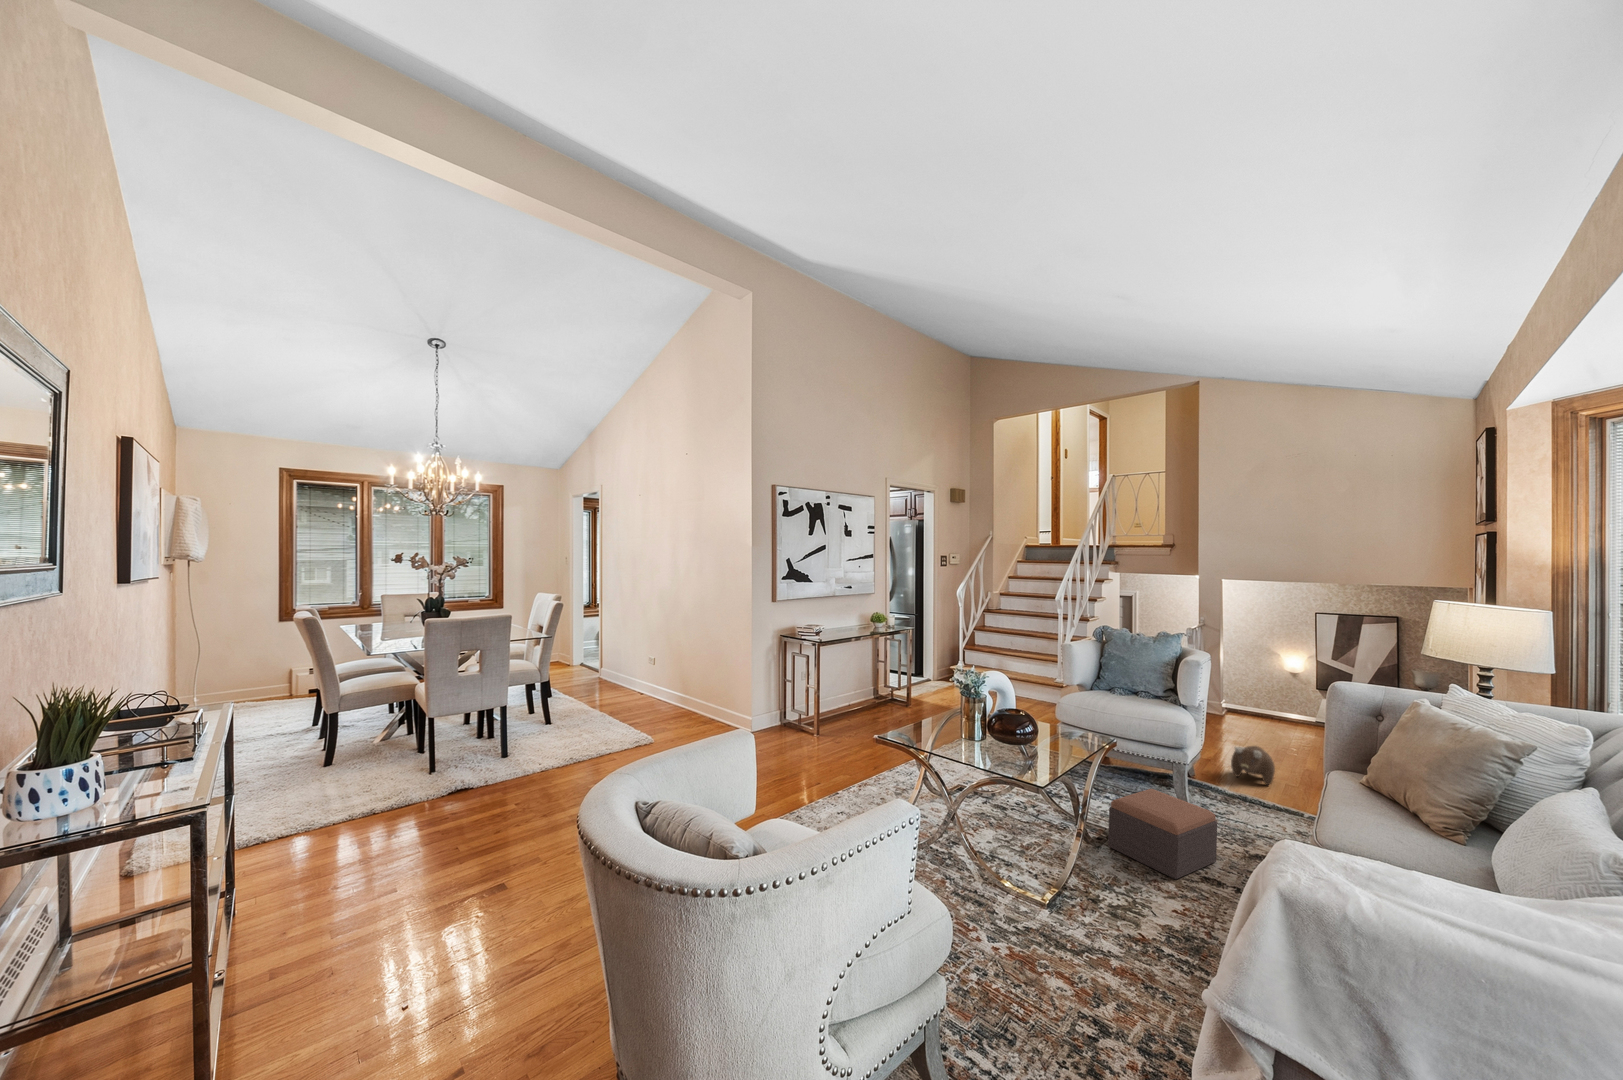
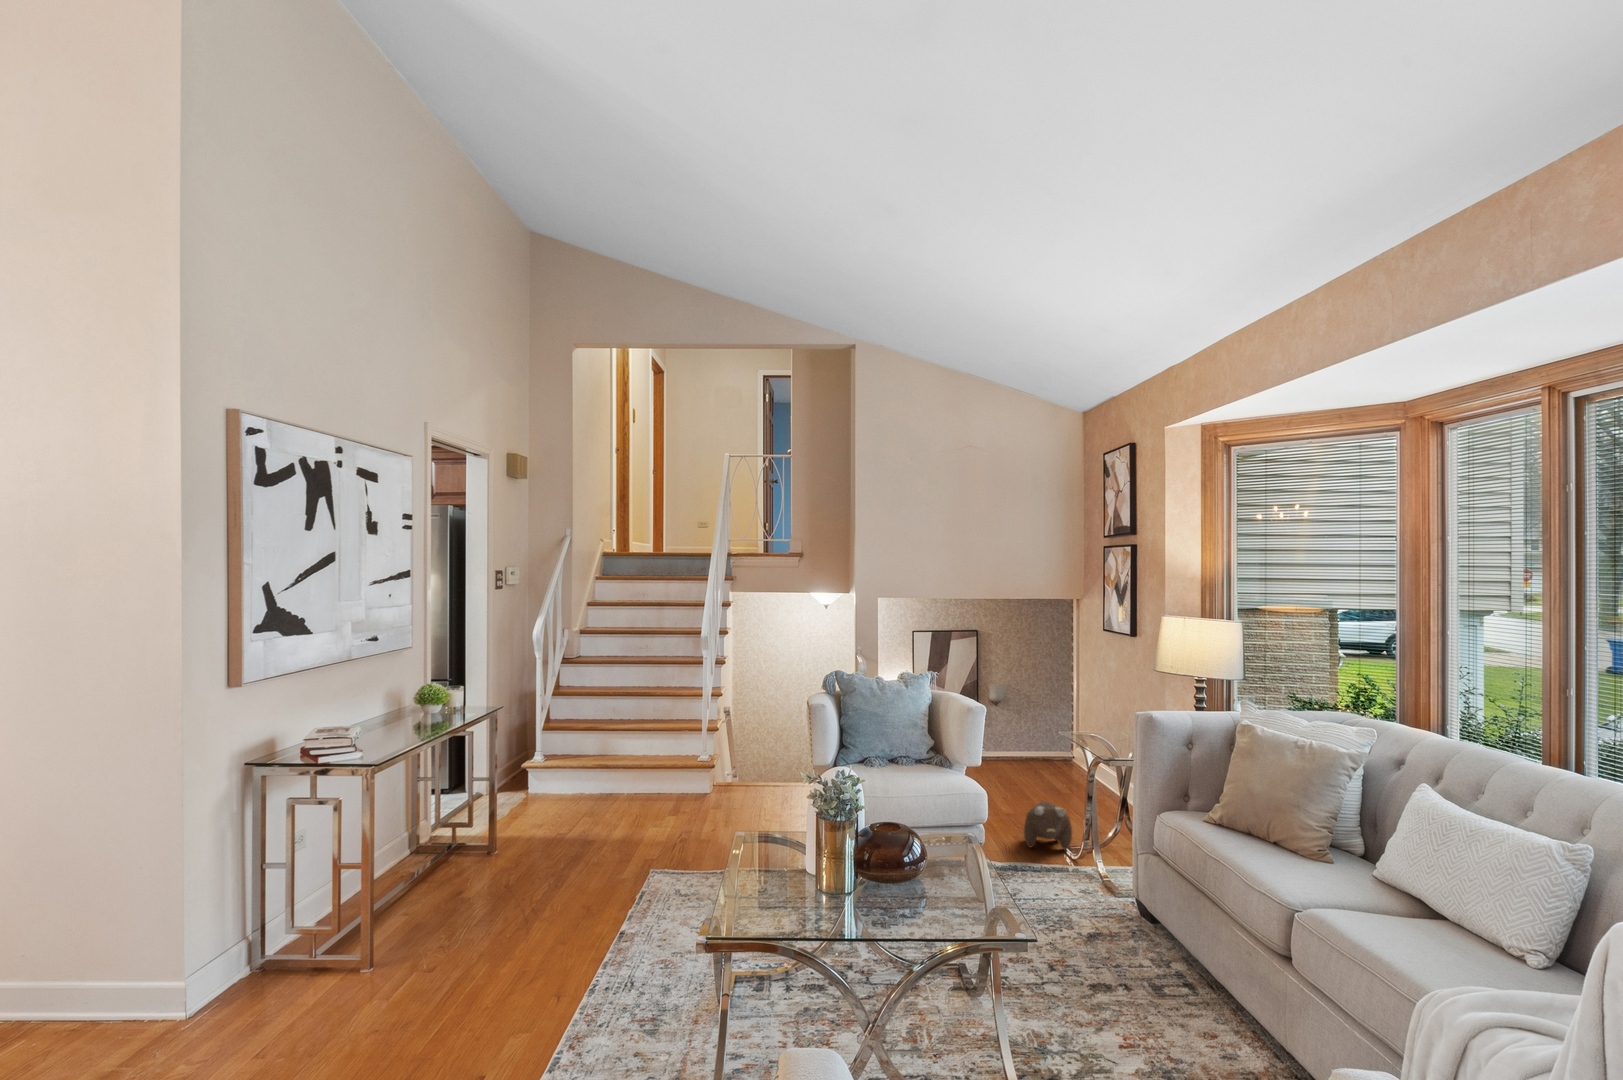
footstool: present [1108,789,1217,879] -> none [1051,895,1164,1019]

